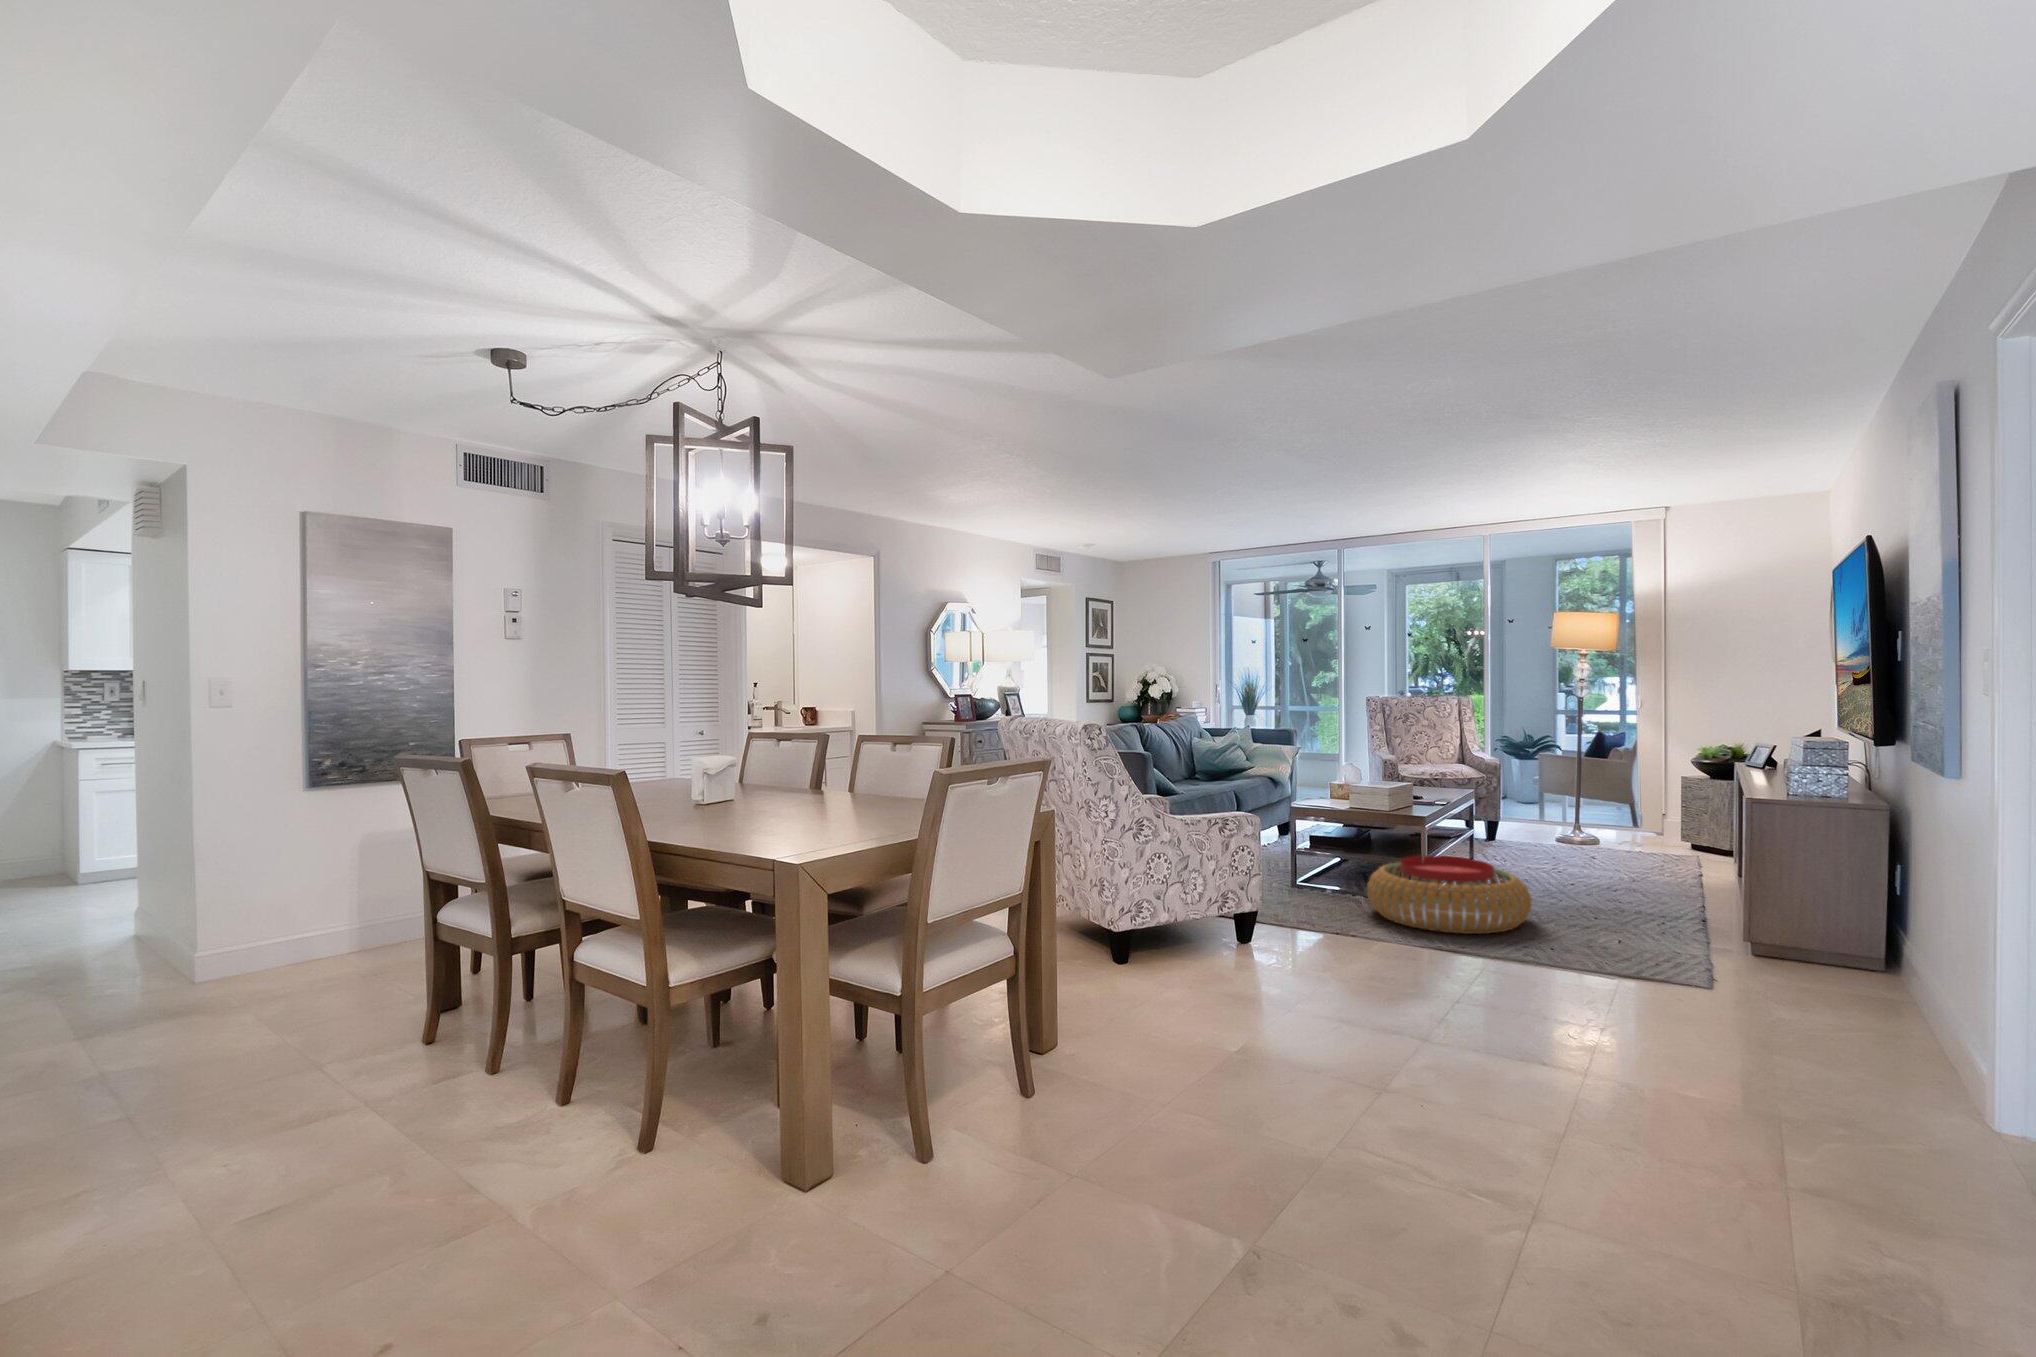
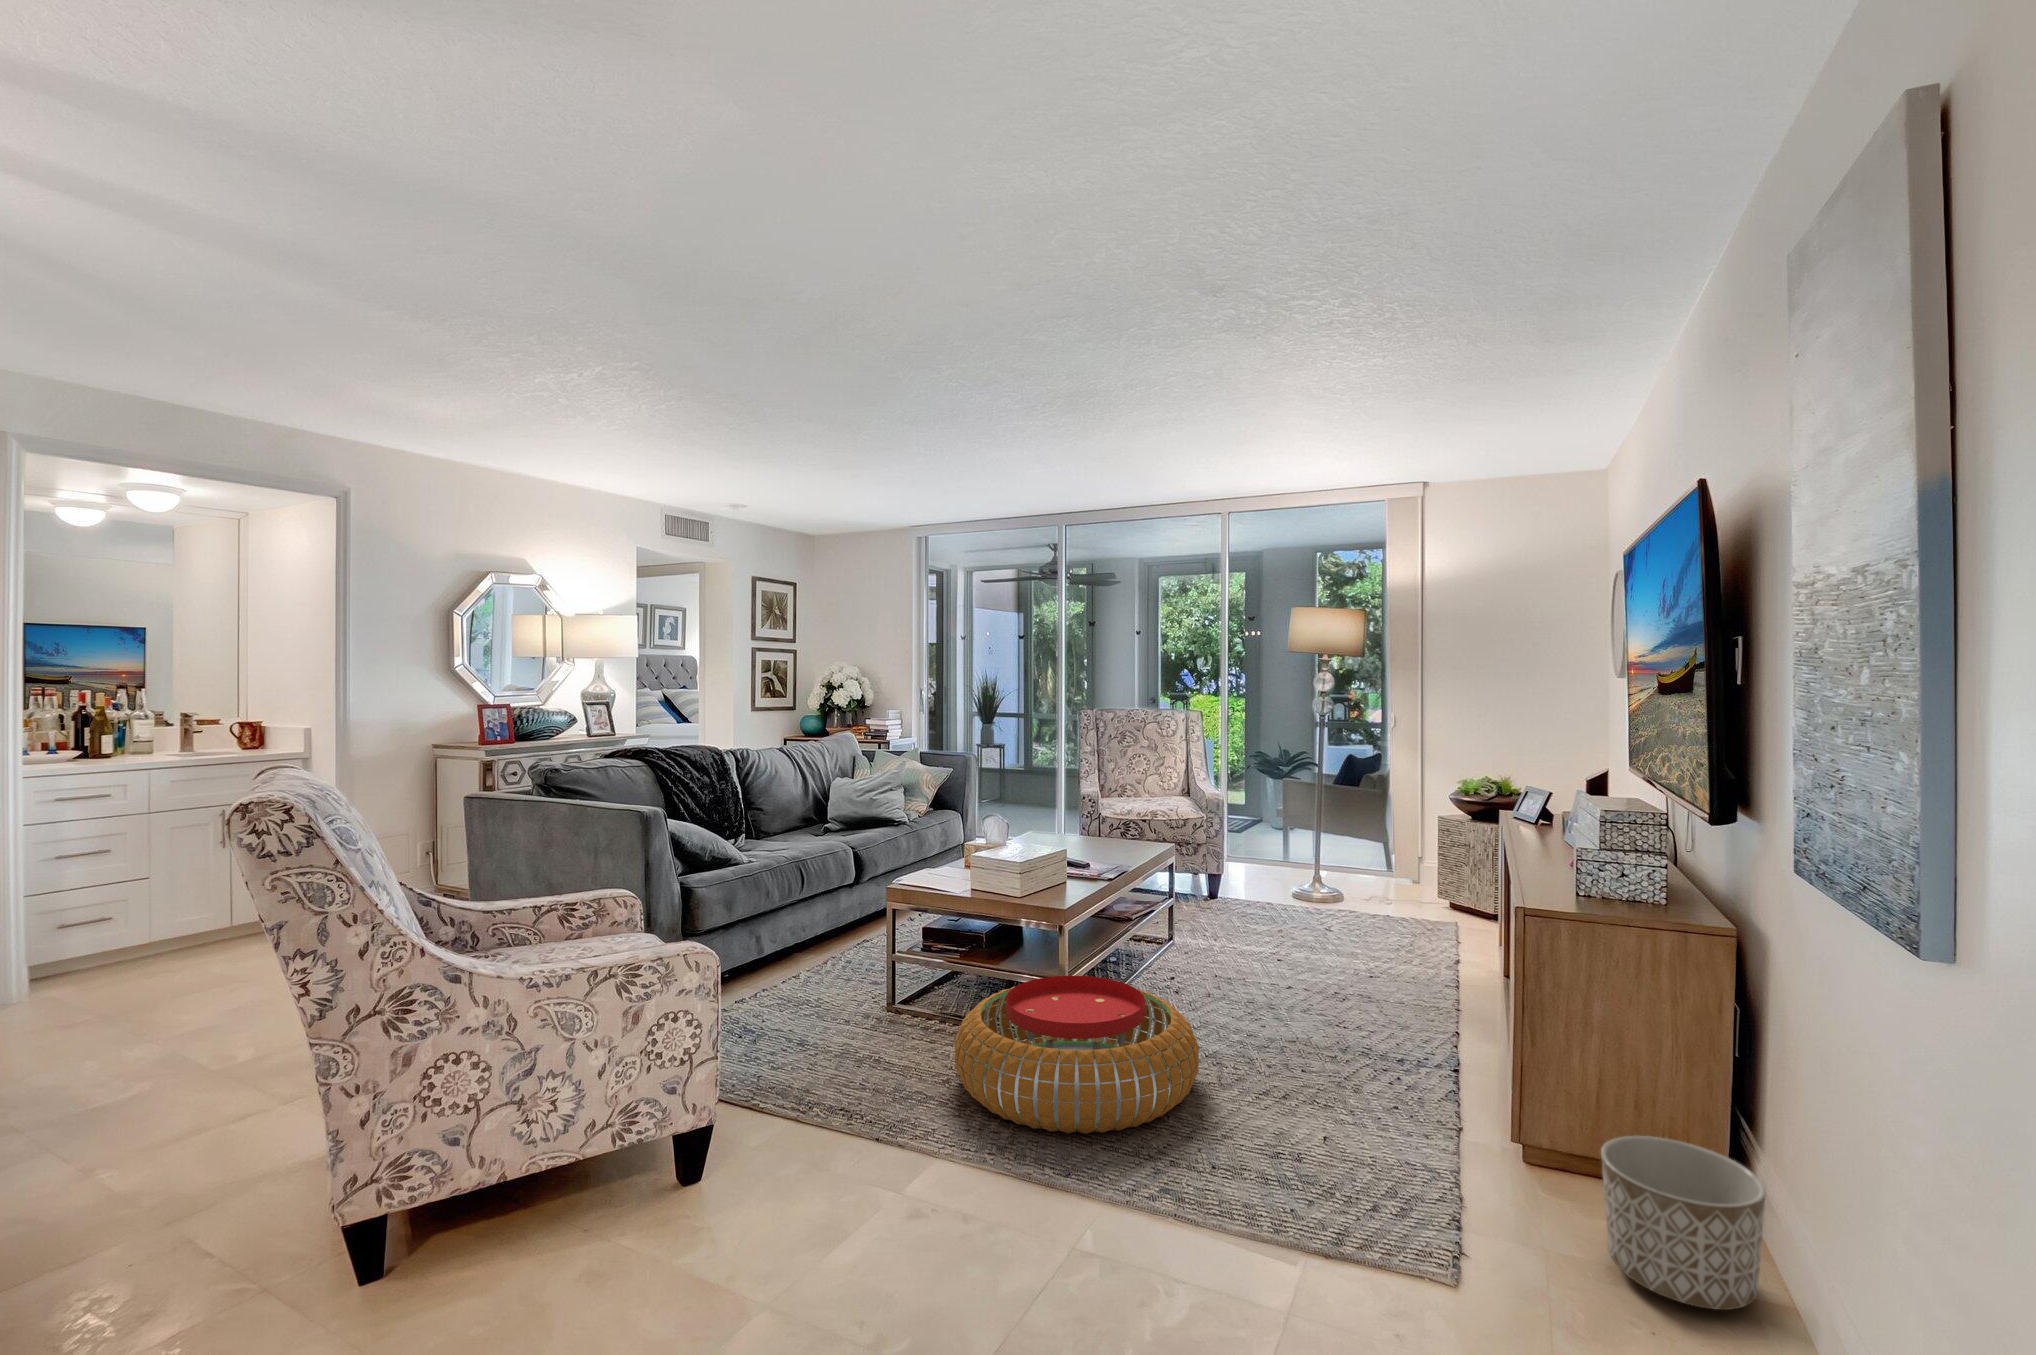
planter: none [1805,919,1904,998] -> present [1601,1136,1766,1310]

